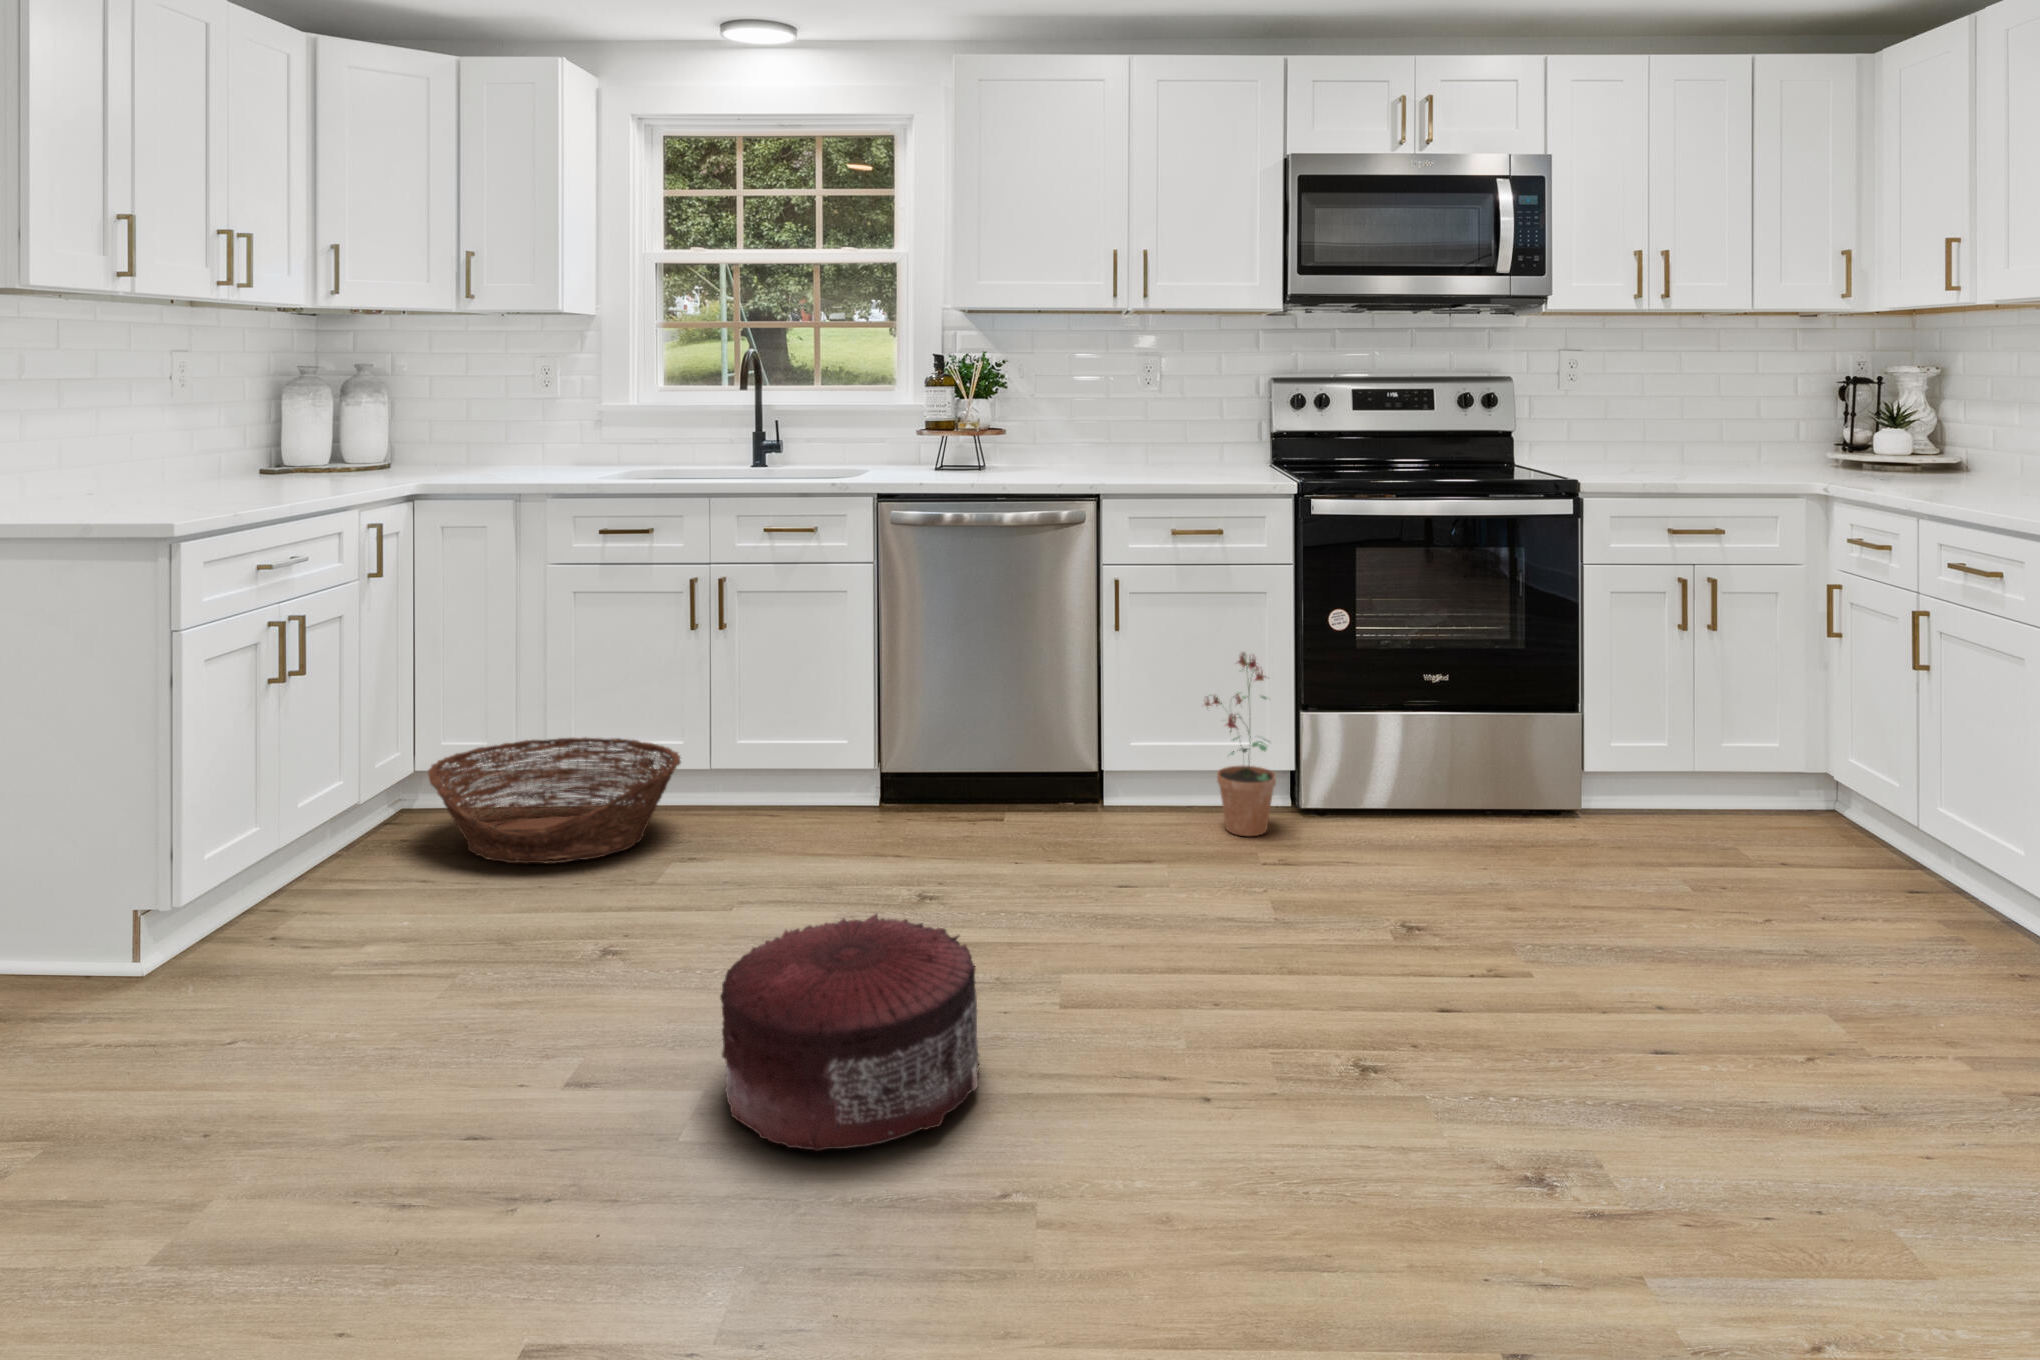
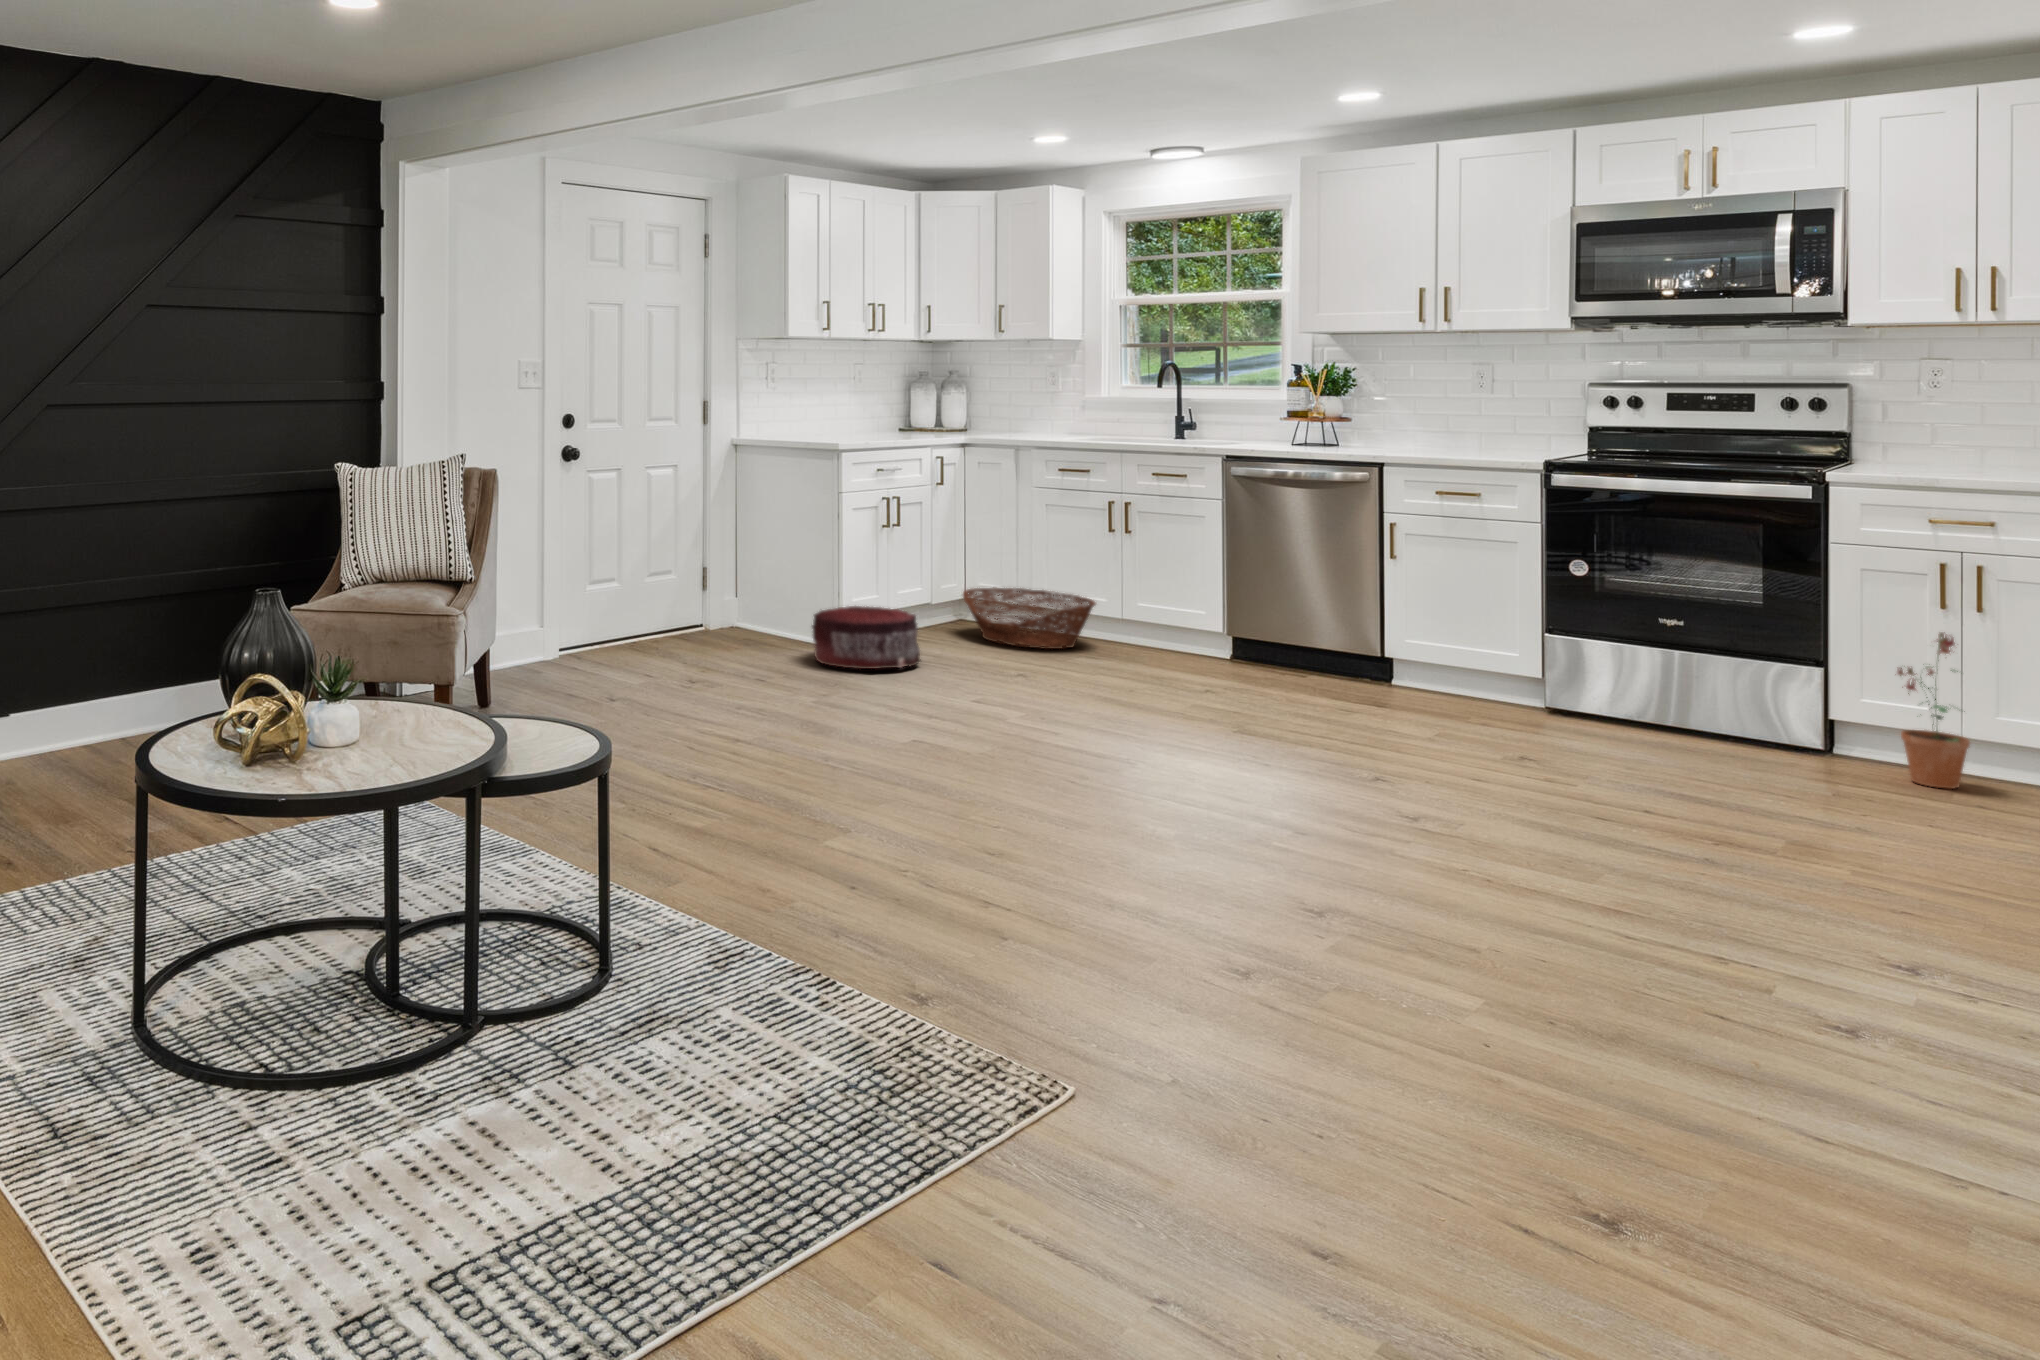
potted plant: present [1205,652,1276,836] -> present [1898,633,1970,789]
pouf: present [720,914,979,1151] -> present [812,606,921,669]

